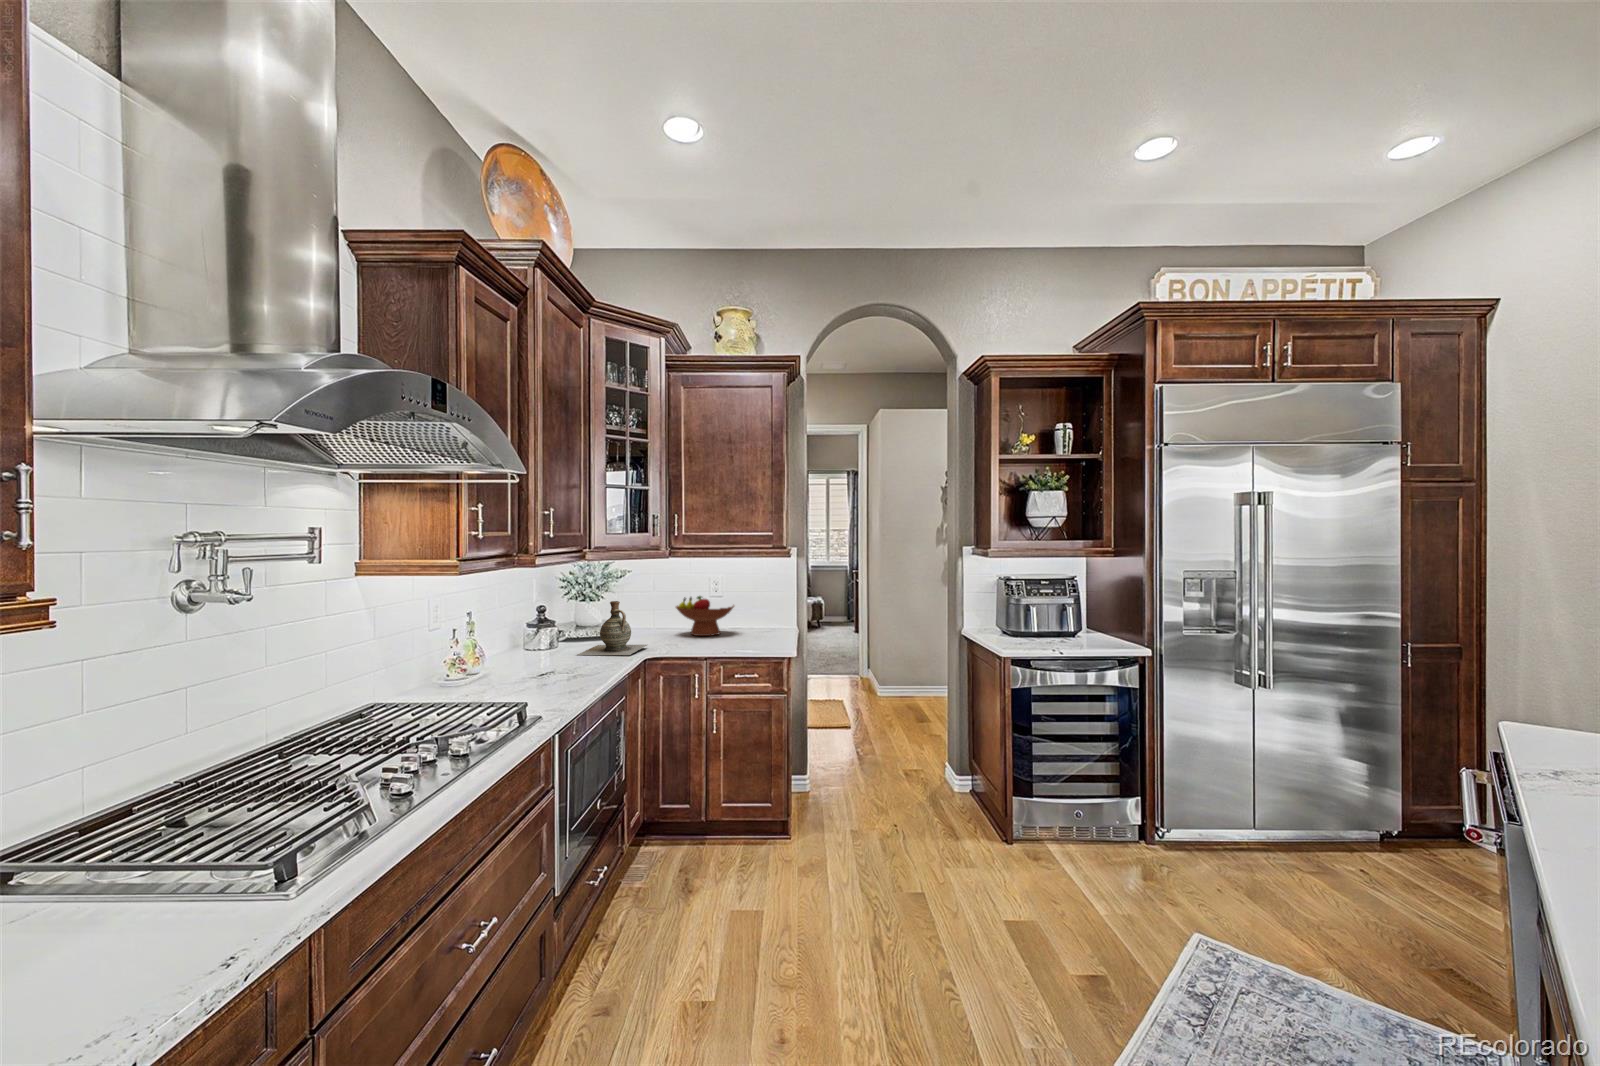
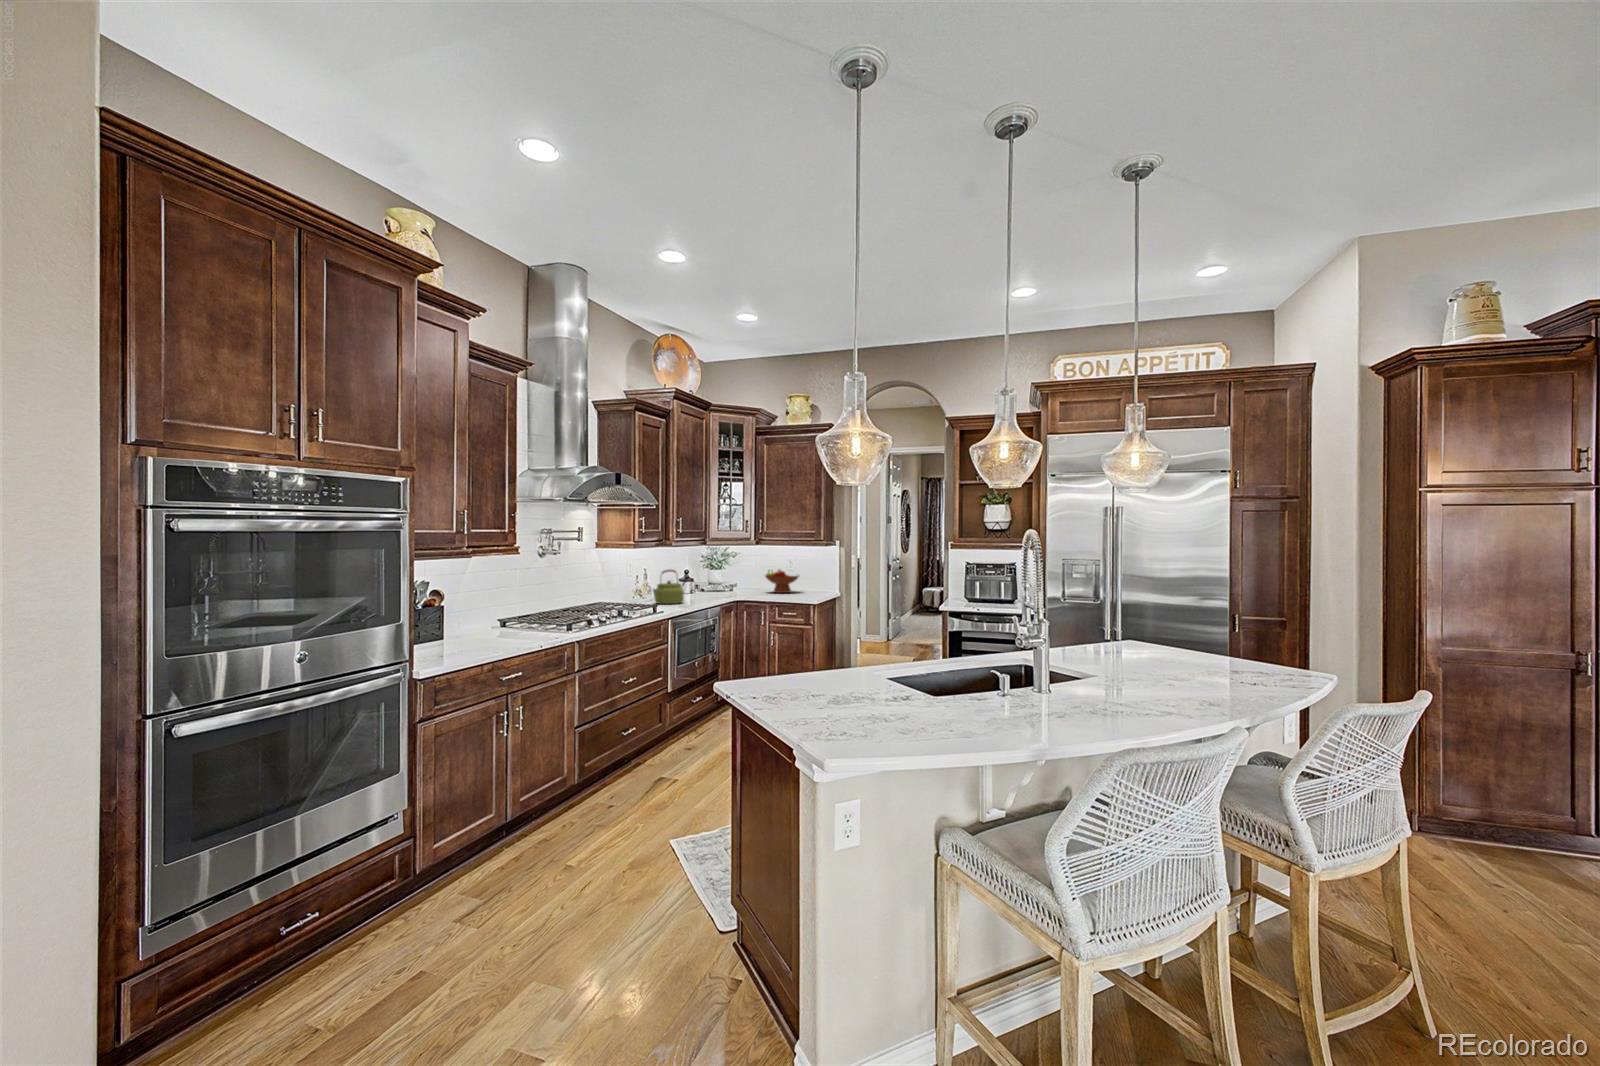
ceramic jug: present [577,601,647,655] -> none [702,569,743,598]
kettle: none [489,609,552,680] -> present [653,570,684,604]

